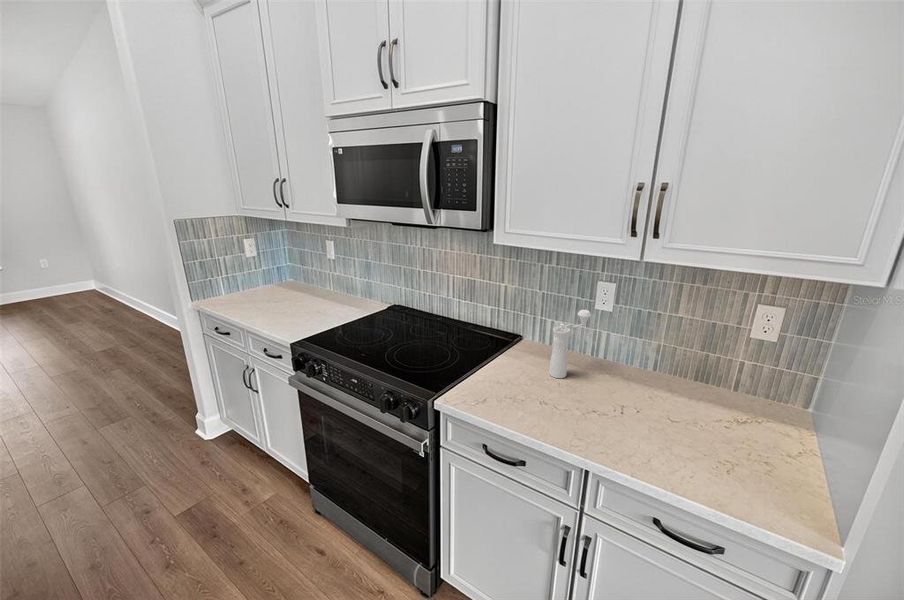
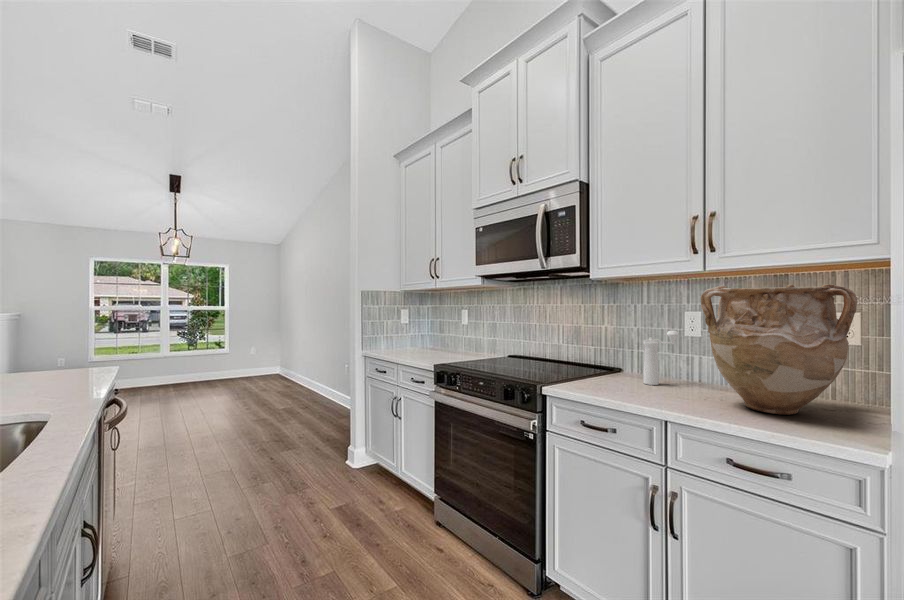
vase: none [639,286,827,450] -> present [701,284,857,415]

